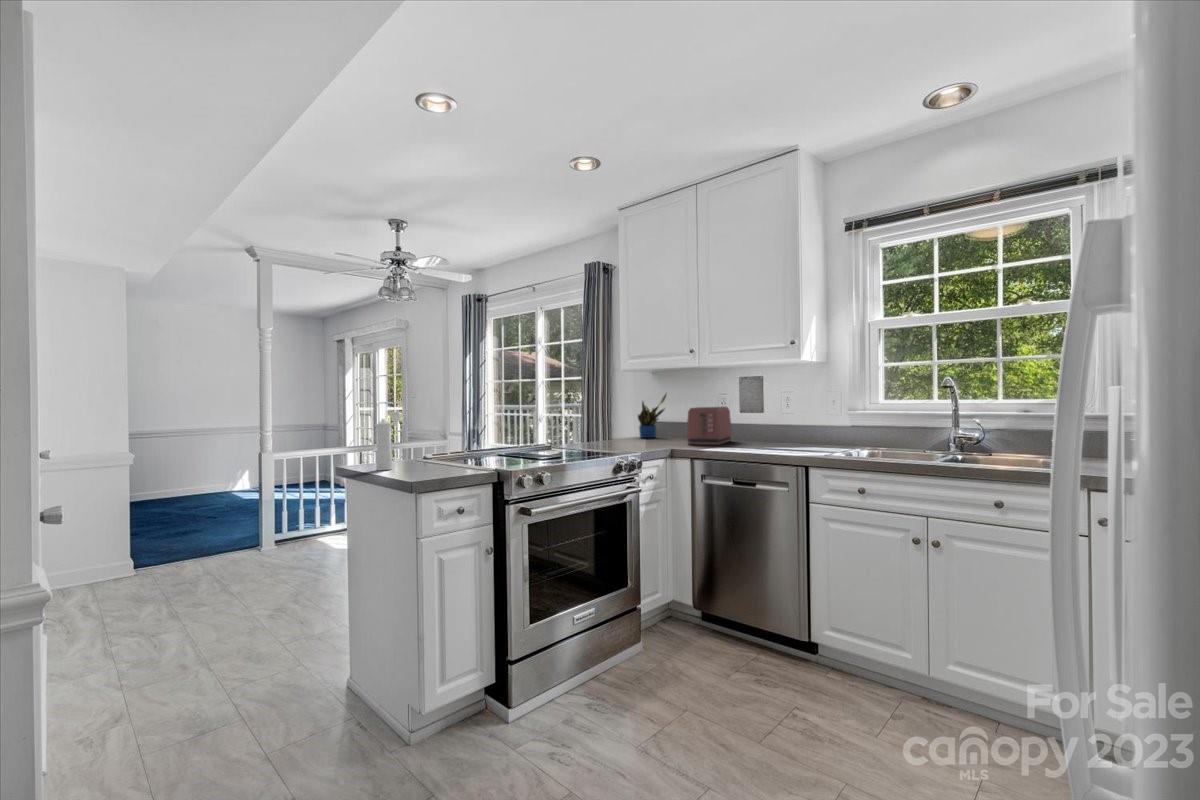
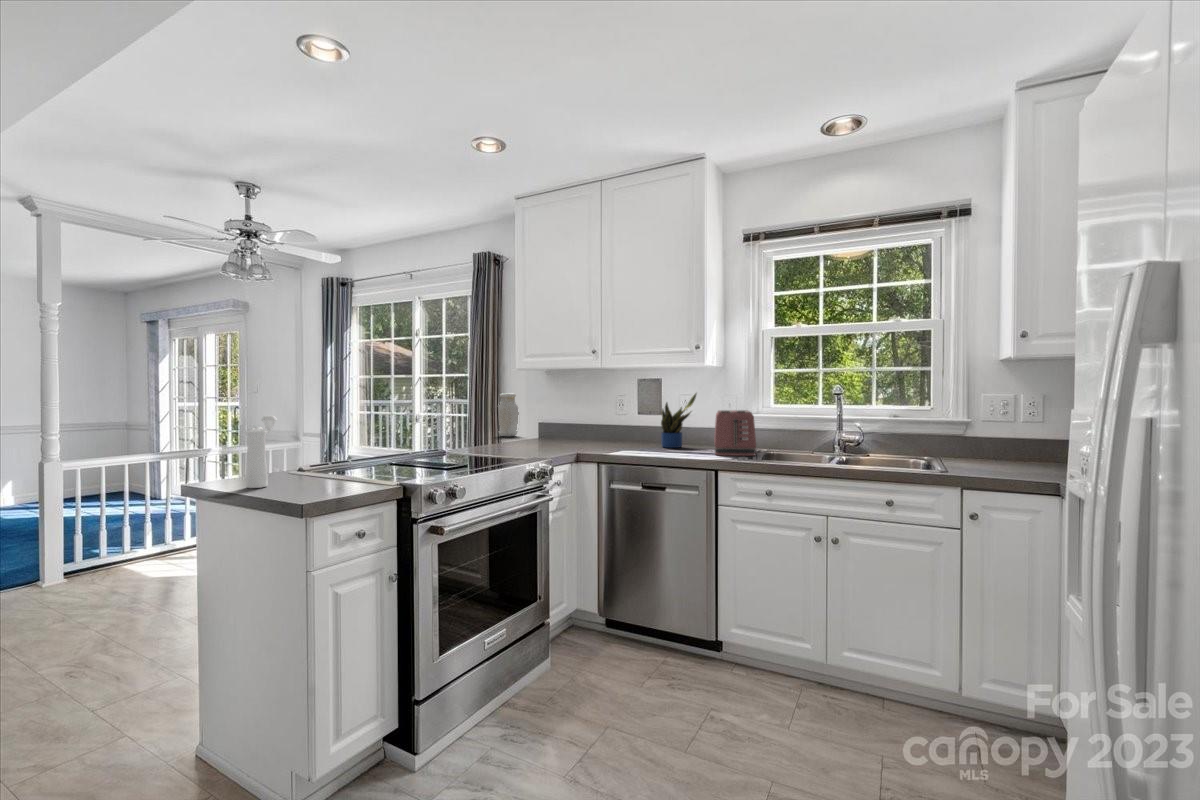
jar: none [610,394,631,435] -> present [499,393,519,436]
potted plant: present [638,394,666,438] -> present [661,394,696,448]
toaster: present [686,407,732,445] -> present [714,410,756,456]

